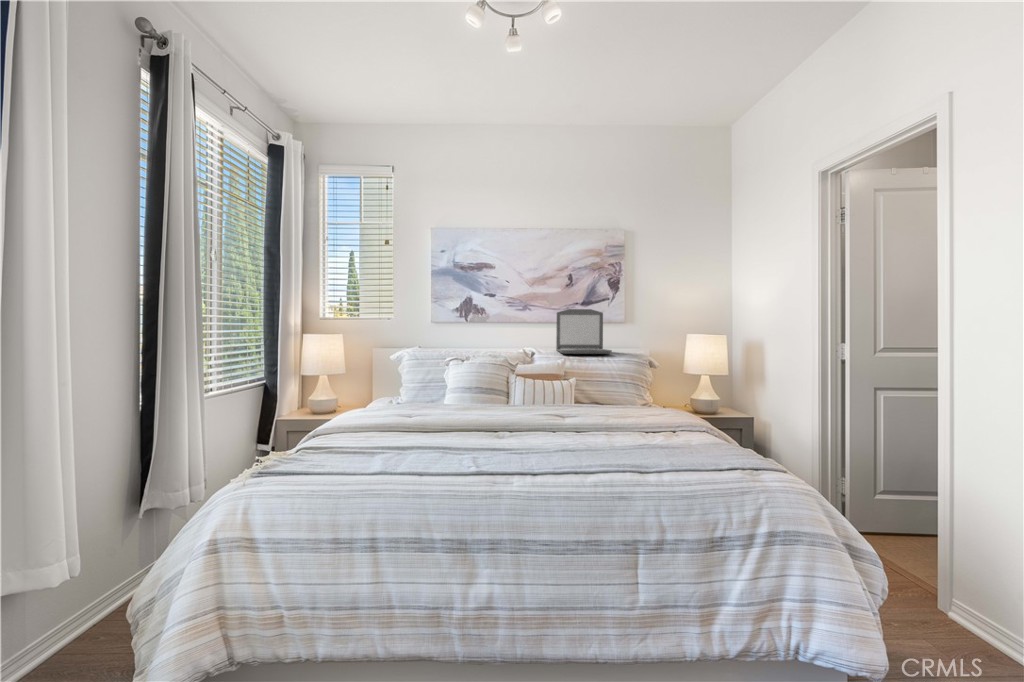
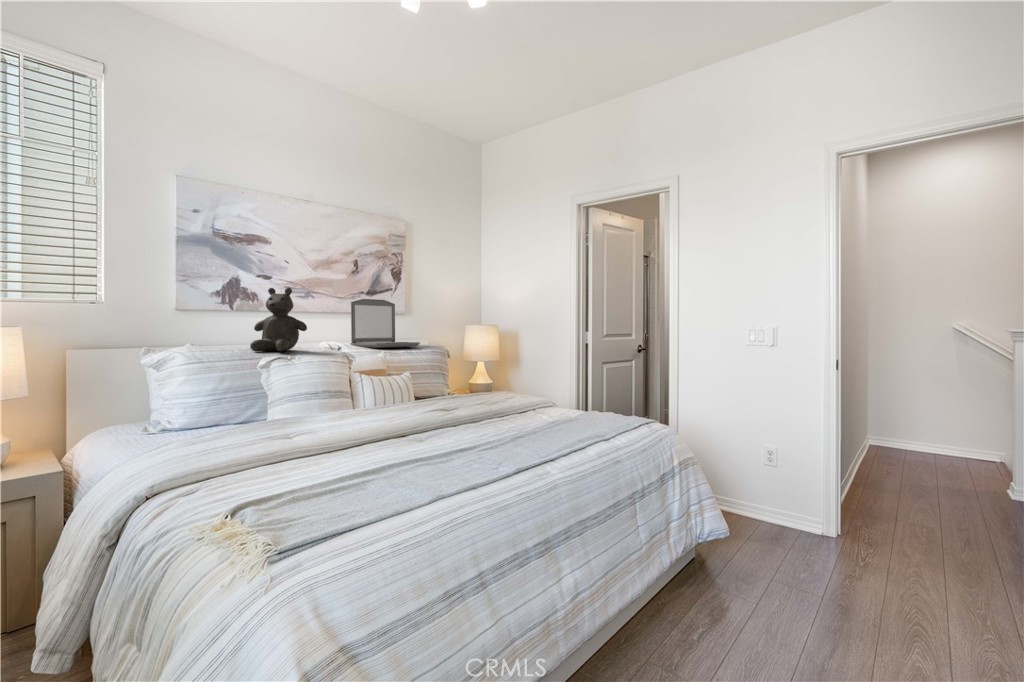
teddy bear: none [457,304,496,354] -> present [250,288,307,351]

